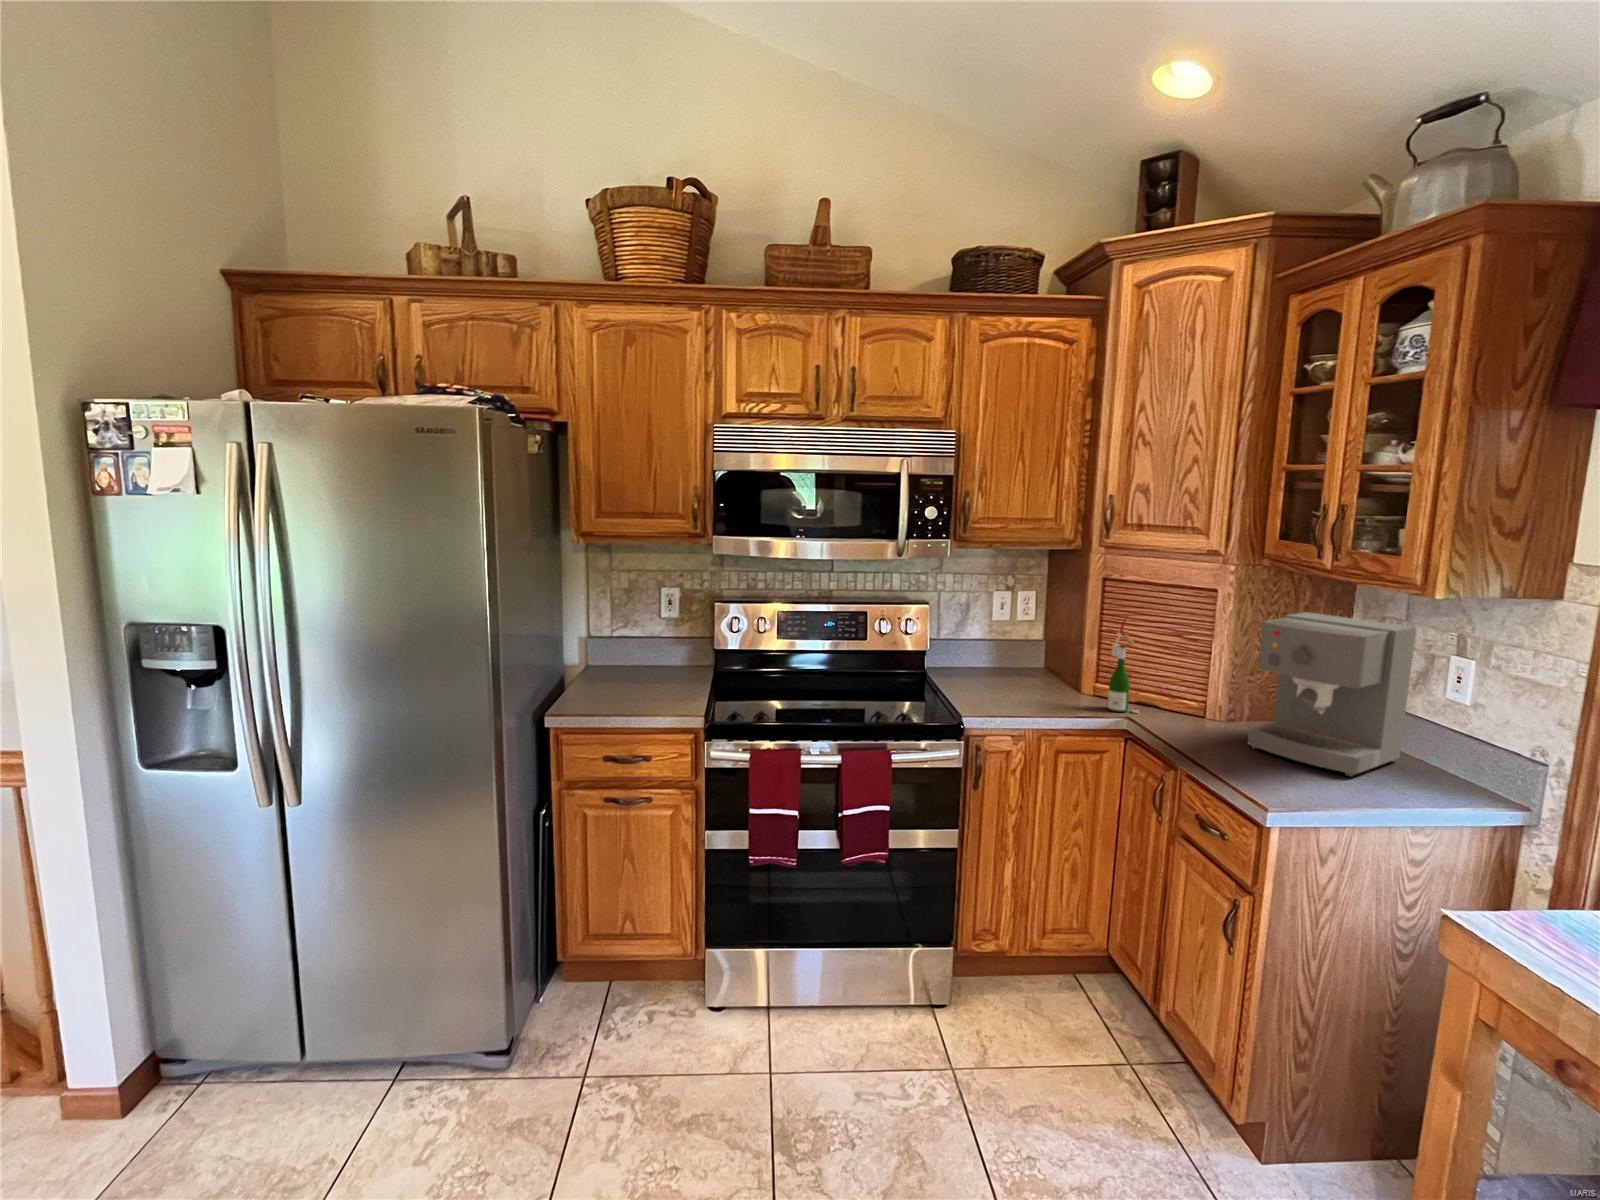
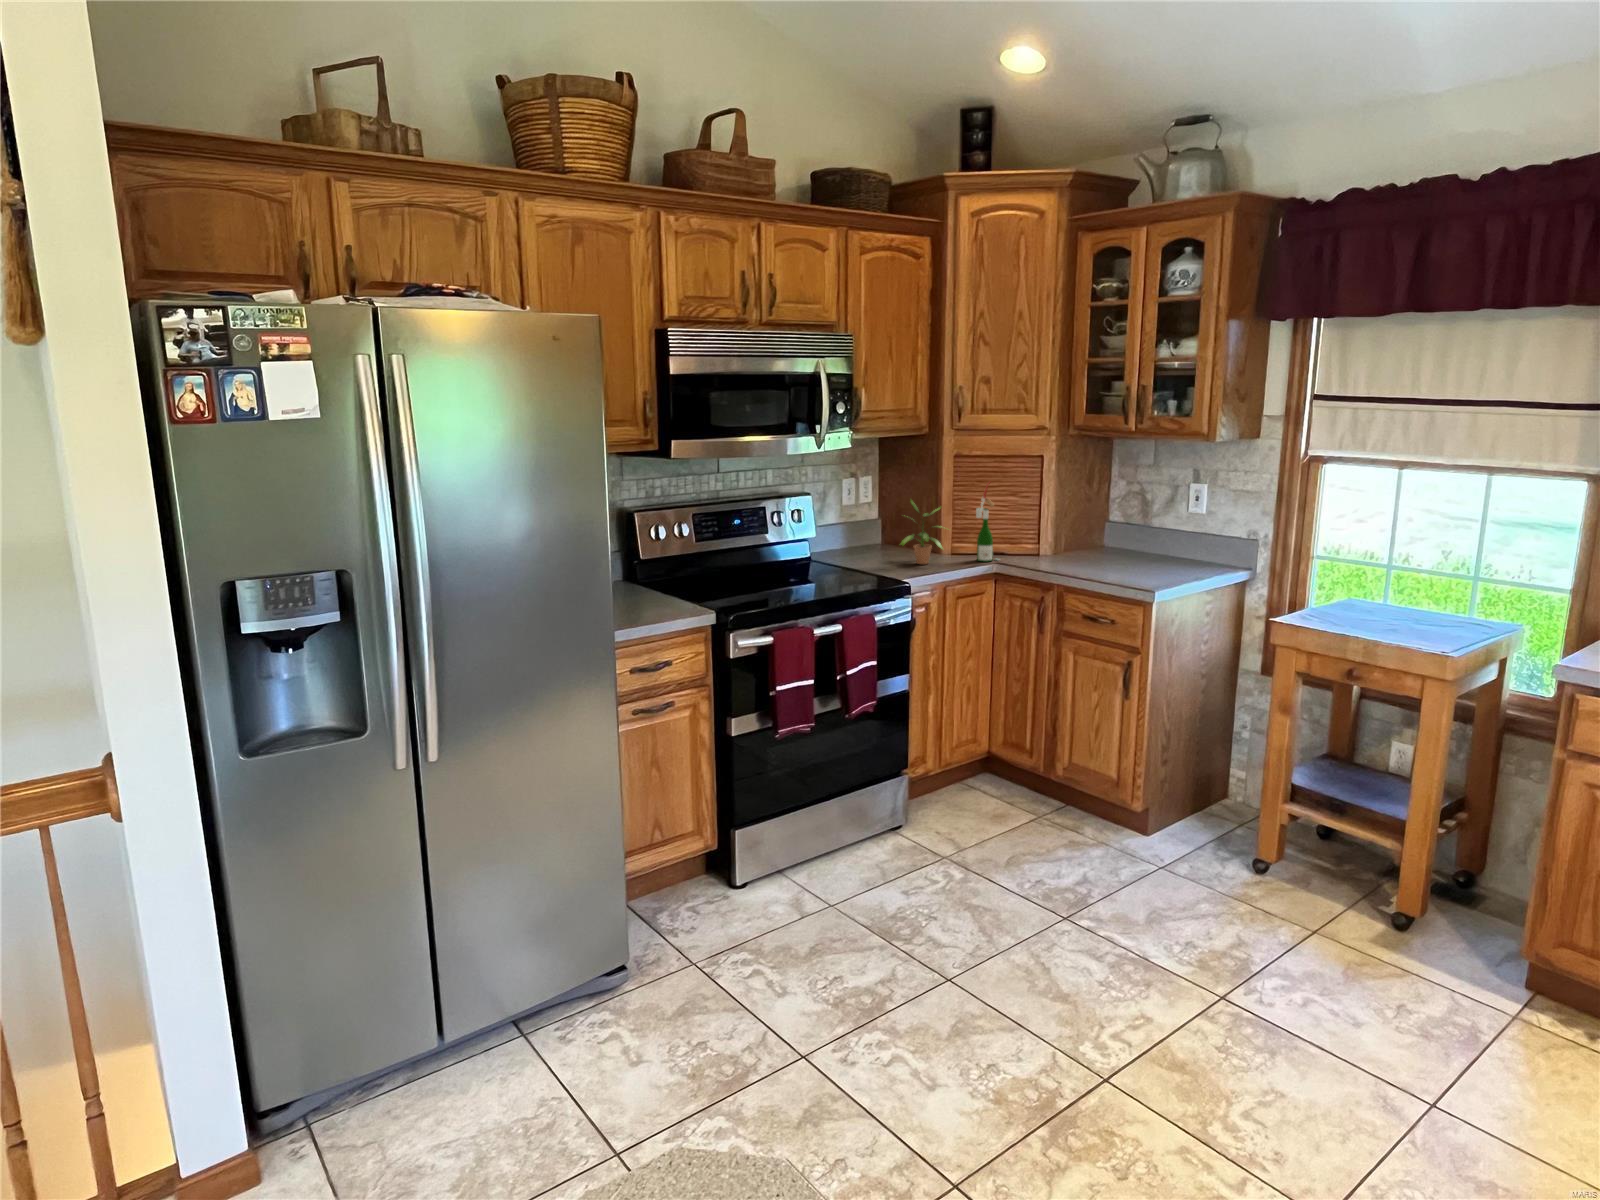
coffee maker: present [1248,612,1416,776] -> none [1089,467,1173,571]
potted plant: none [998,621,1068,701] -> present [901,500,943,564]

